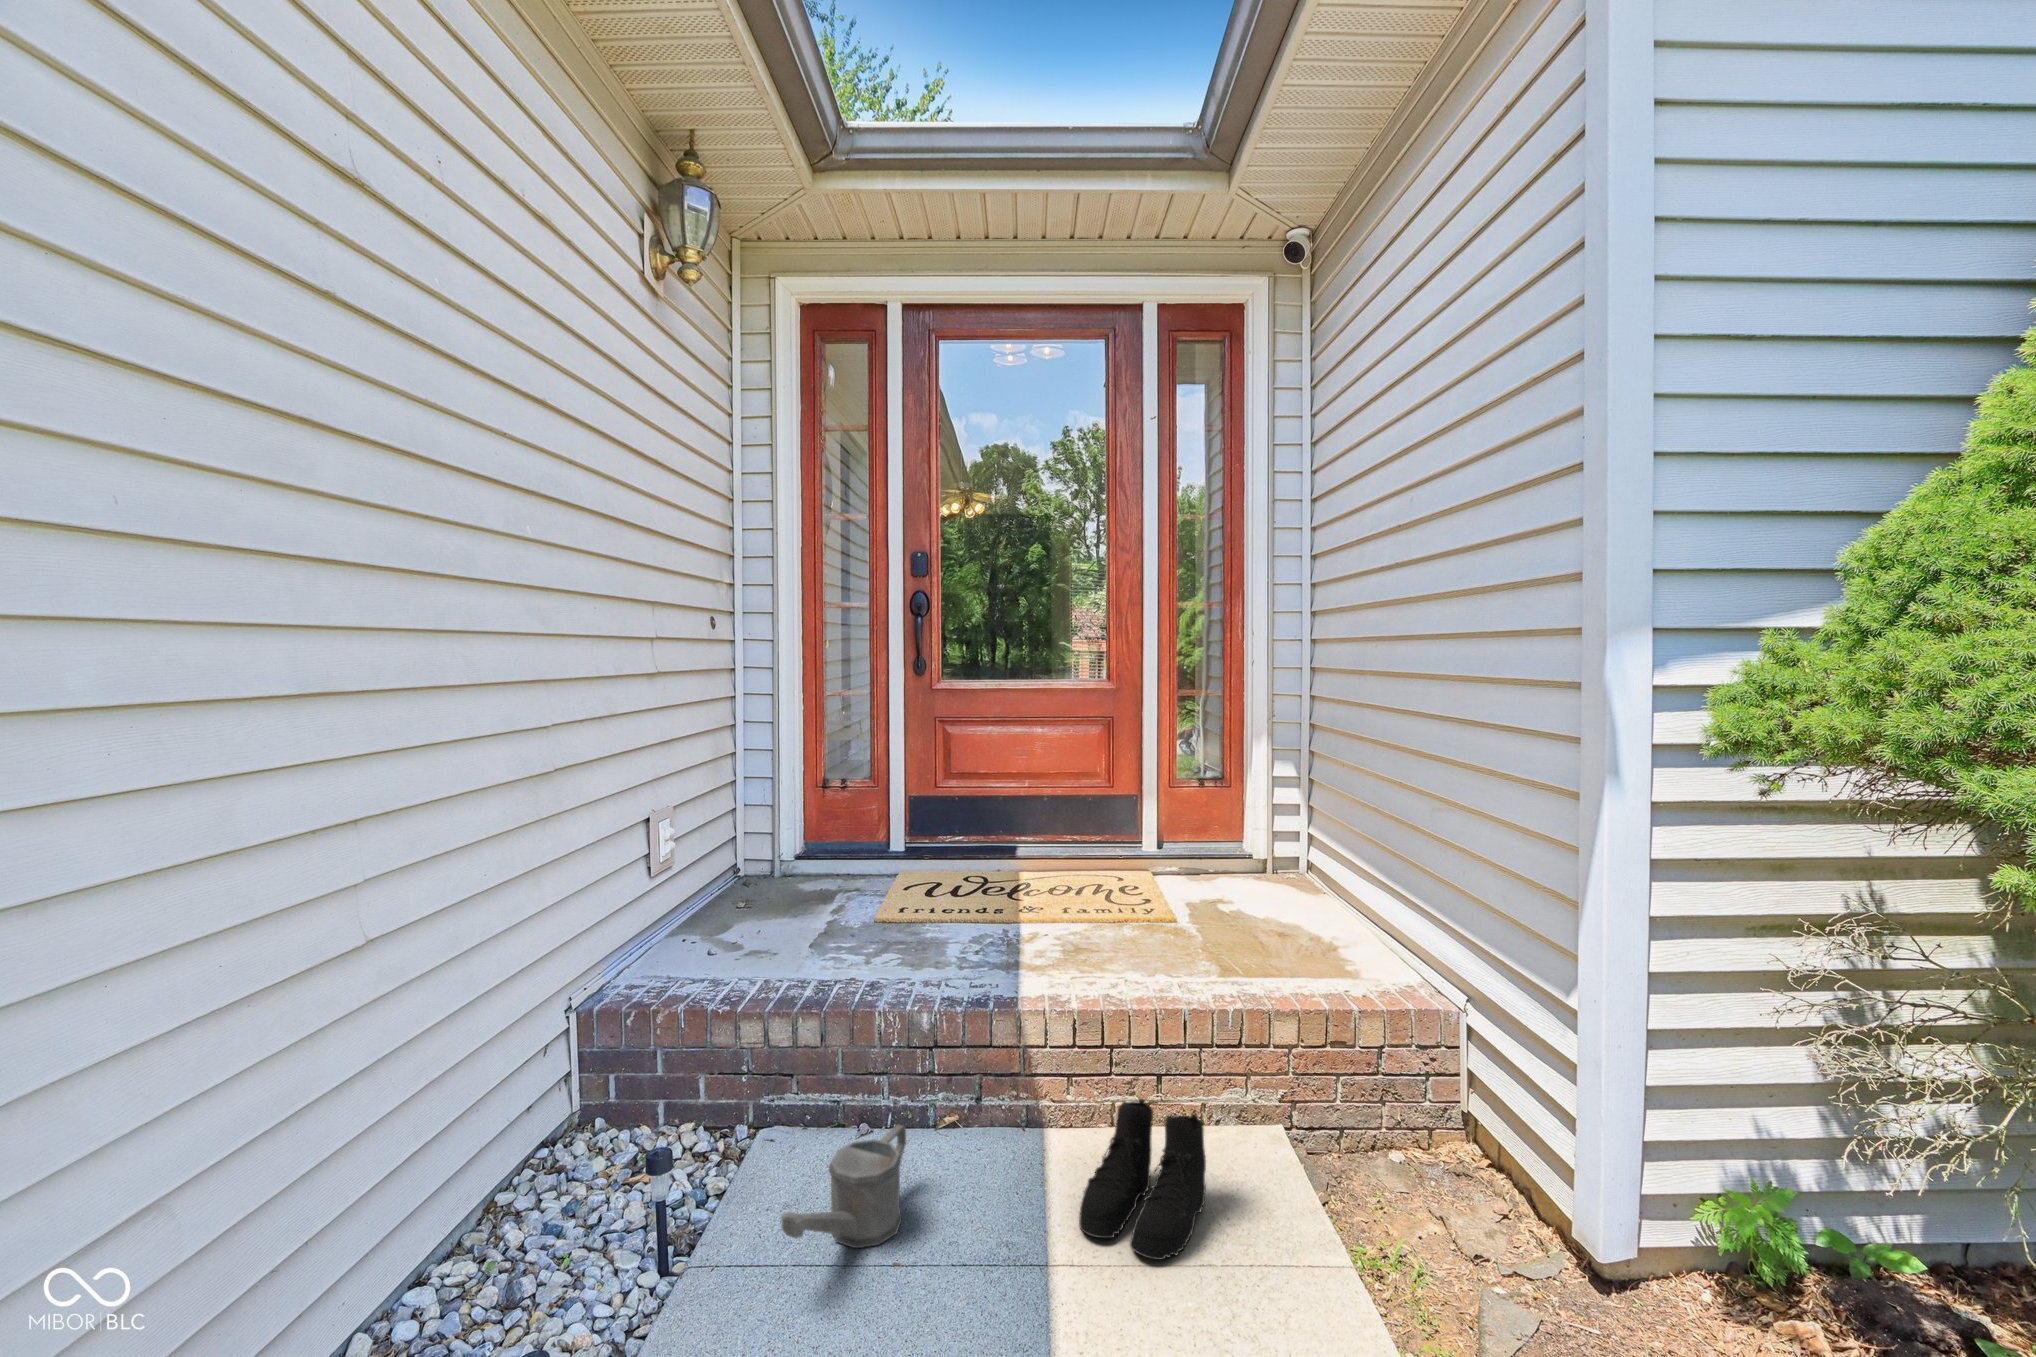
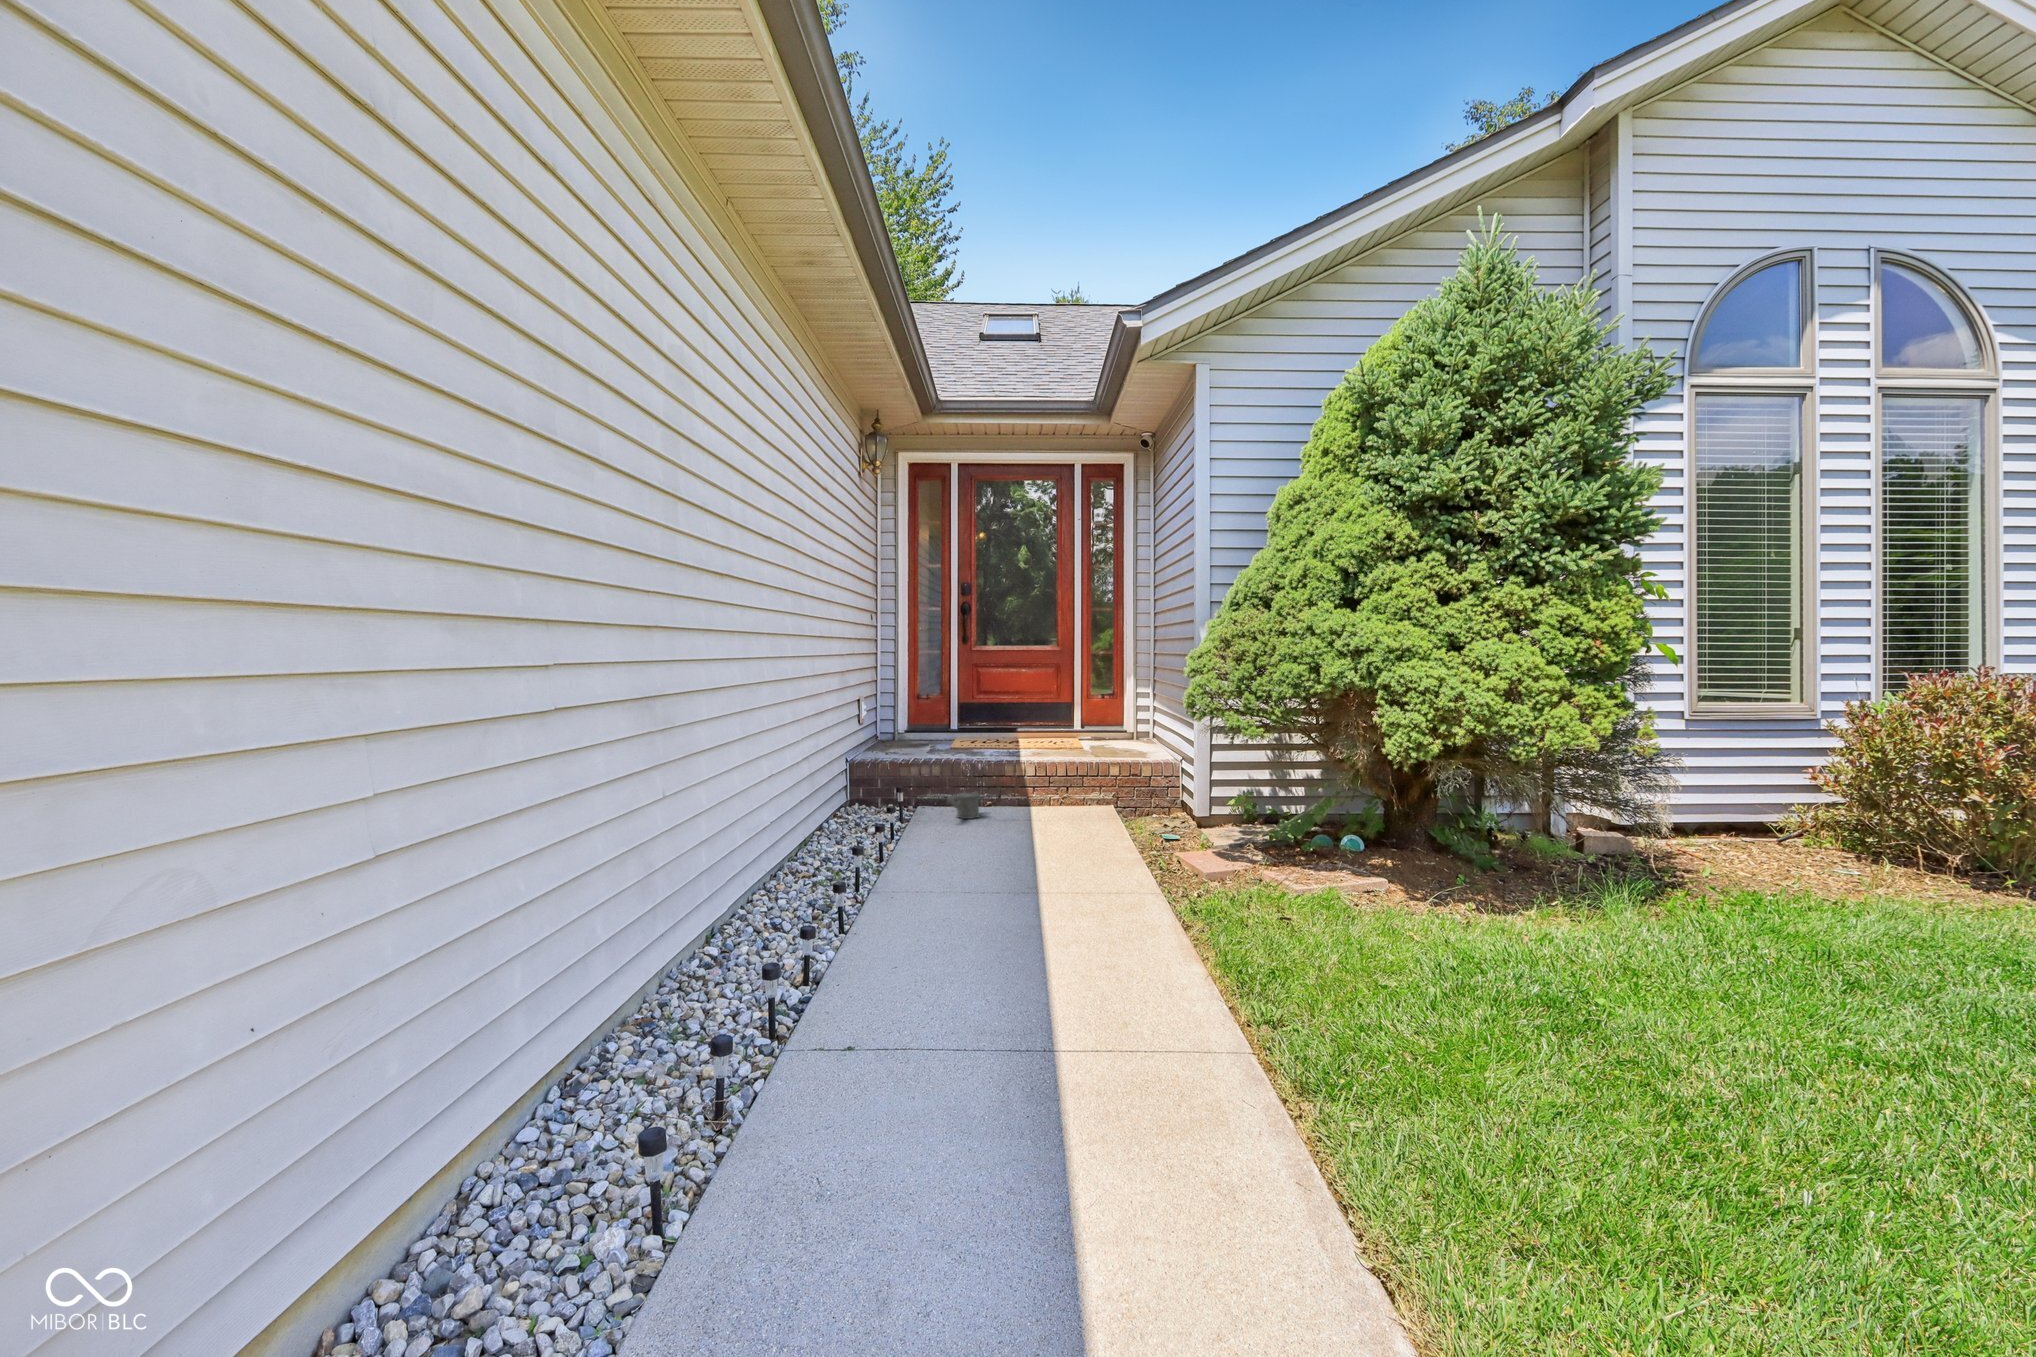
boots: present [1079,1099,1206,1260] -> none [1038,782,1081,818]

